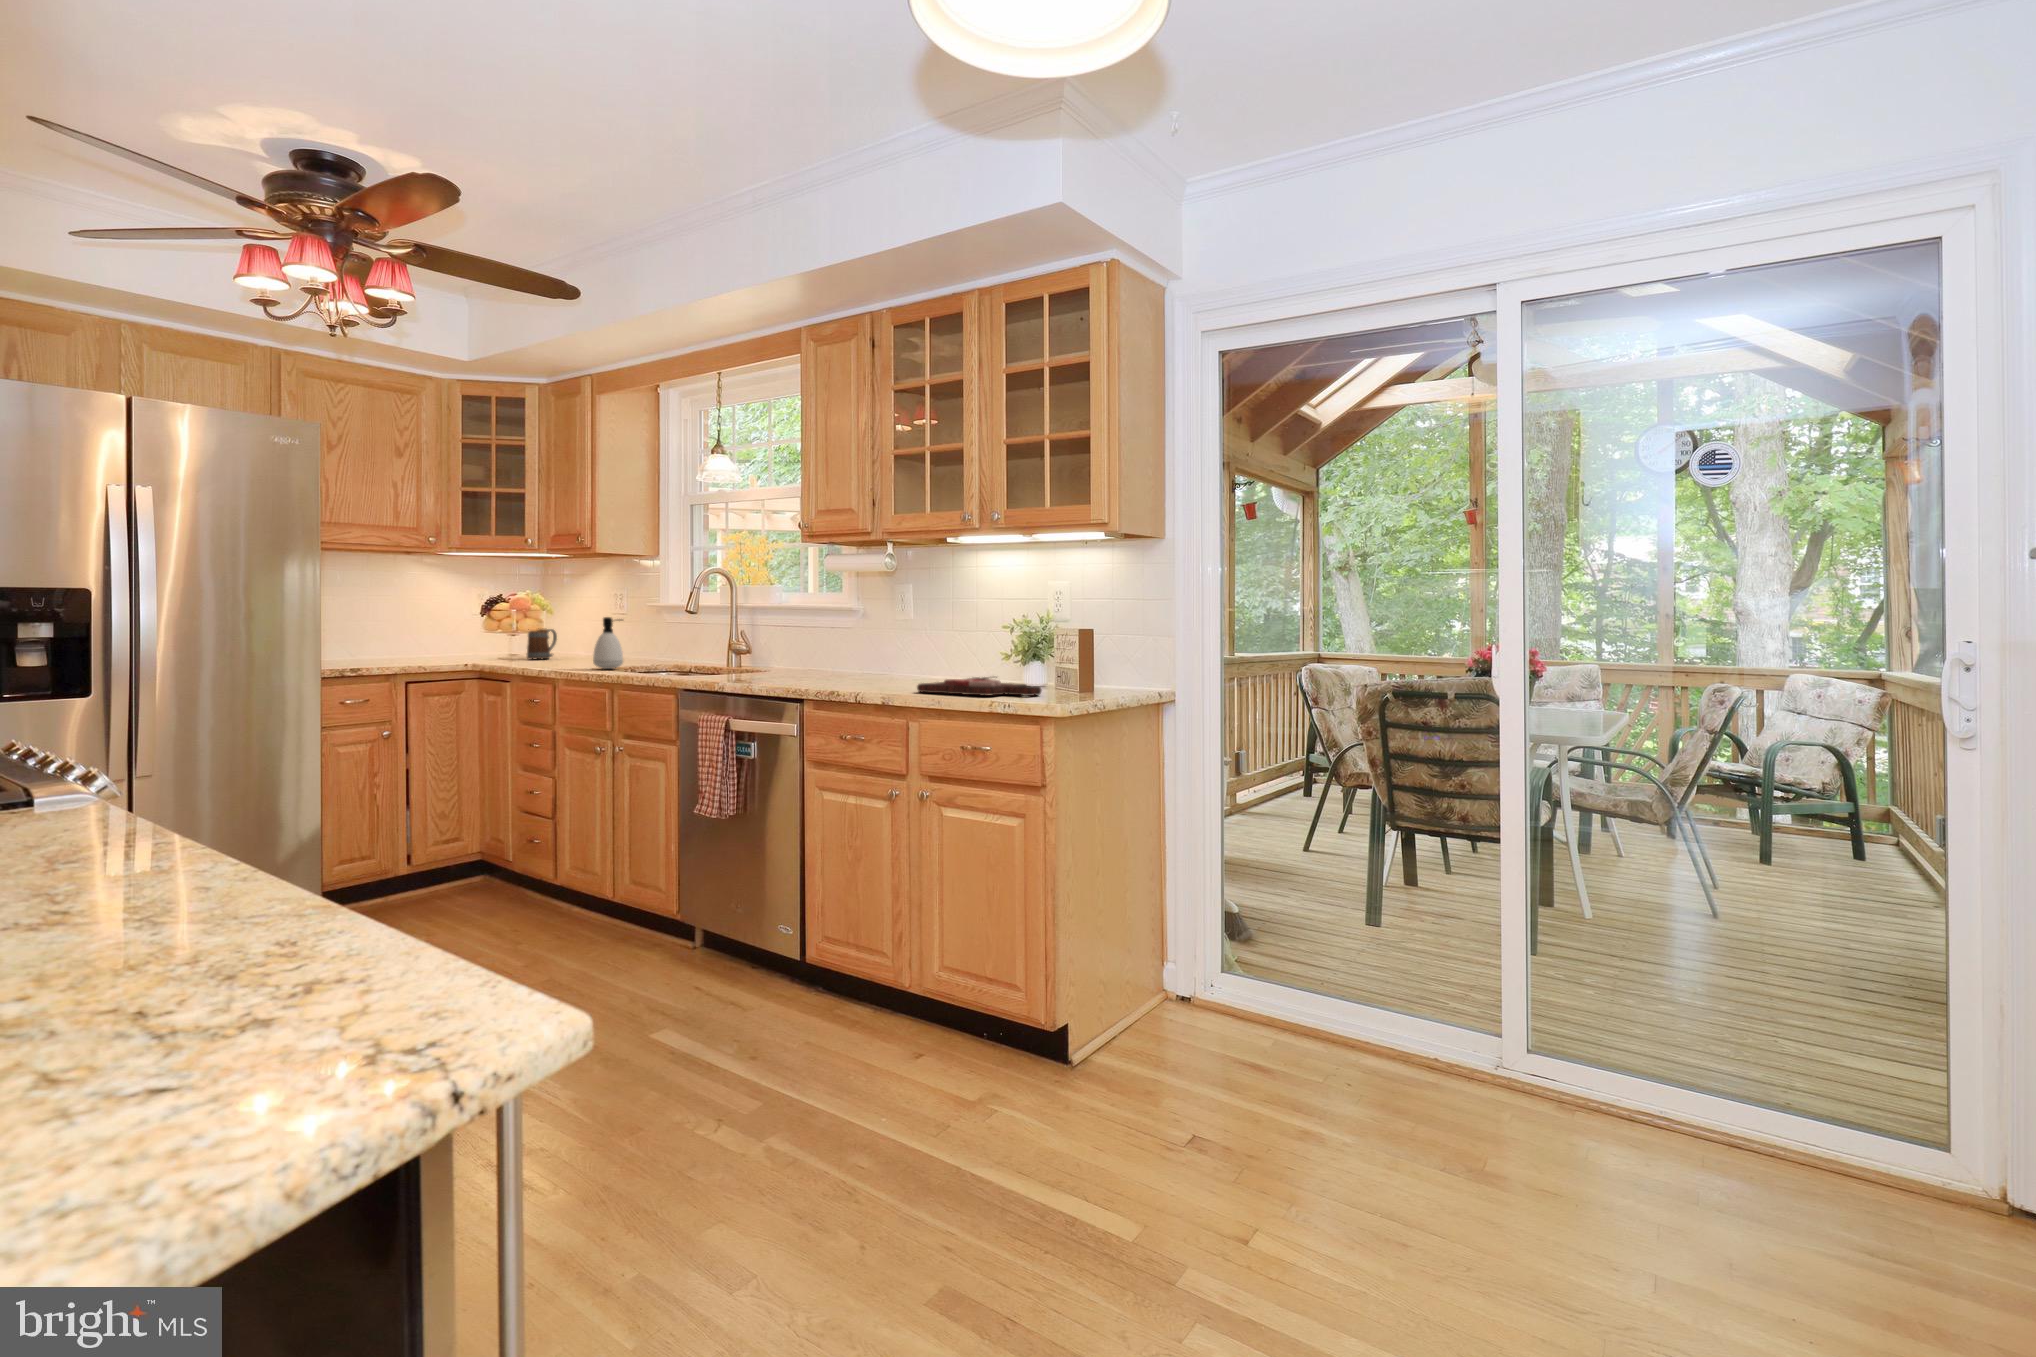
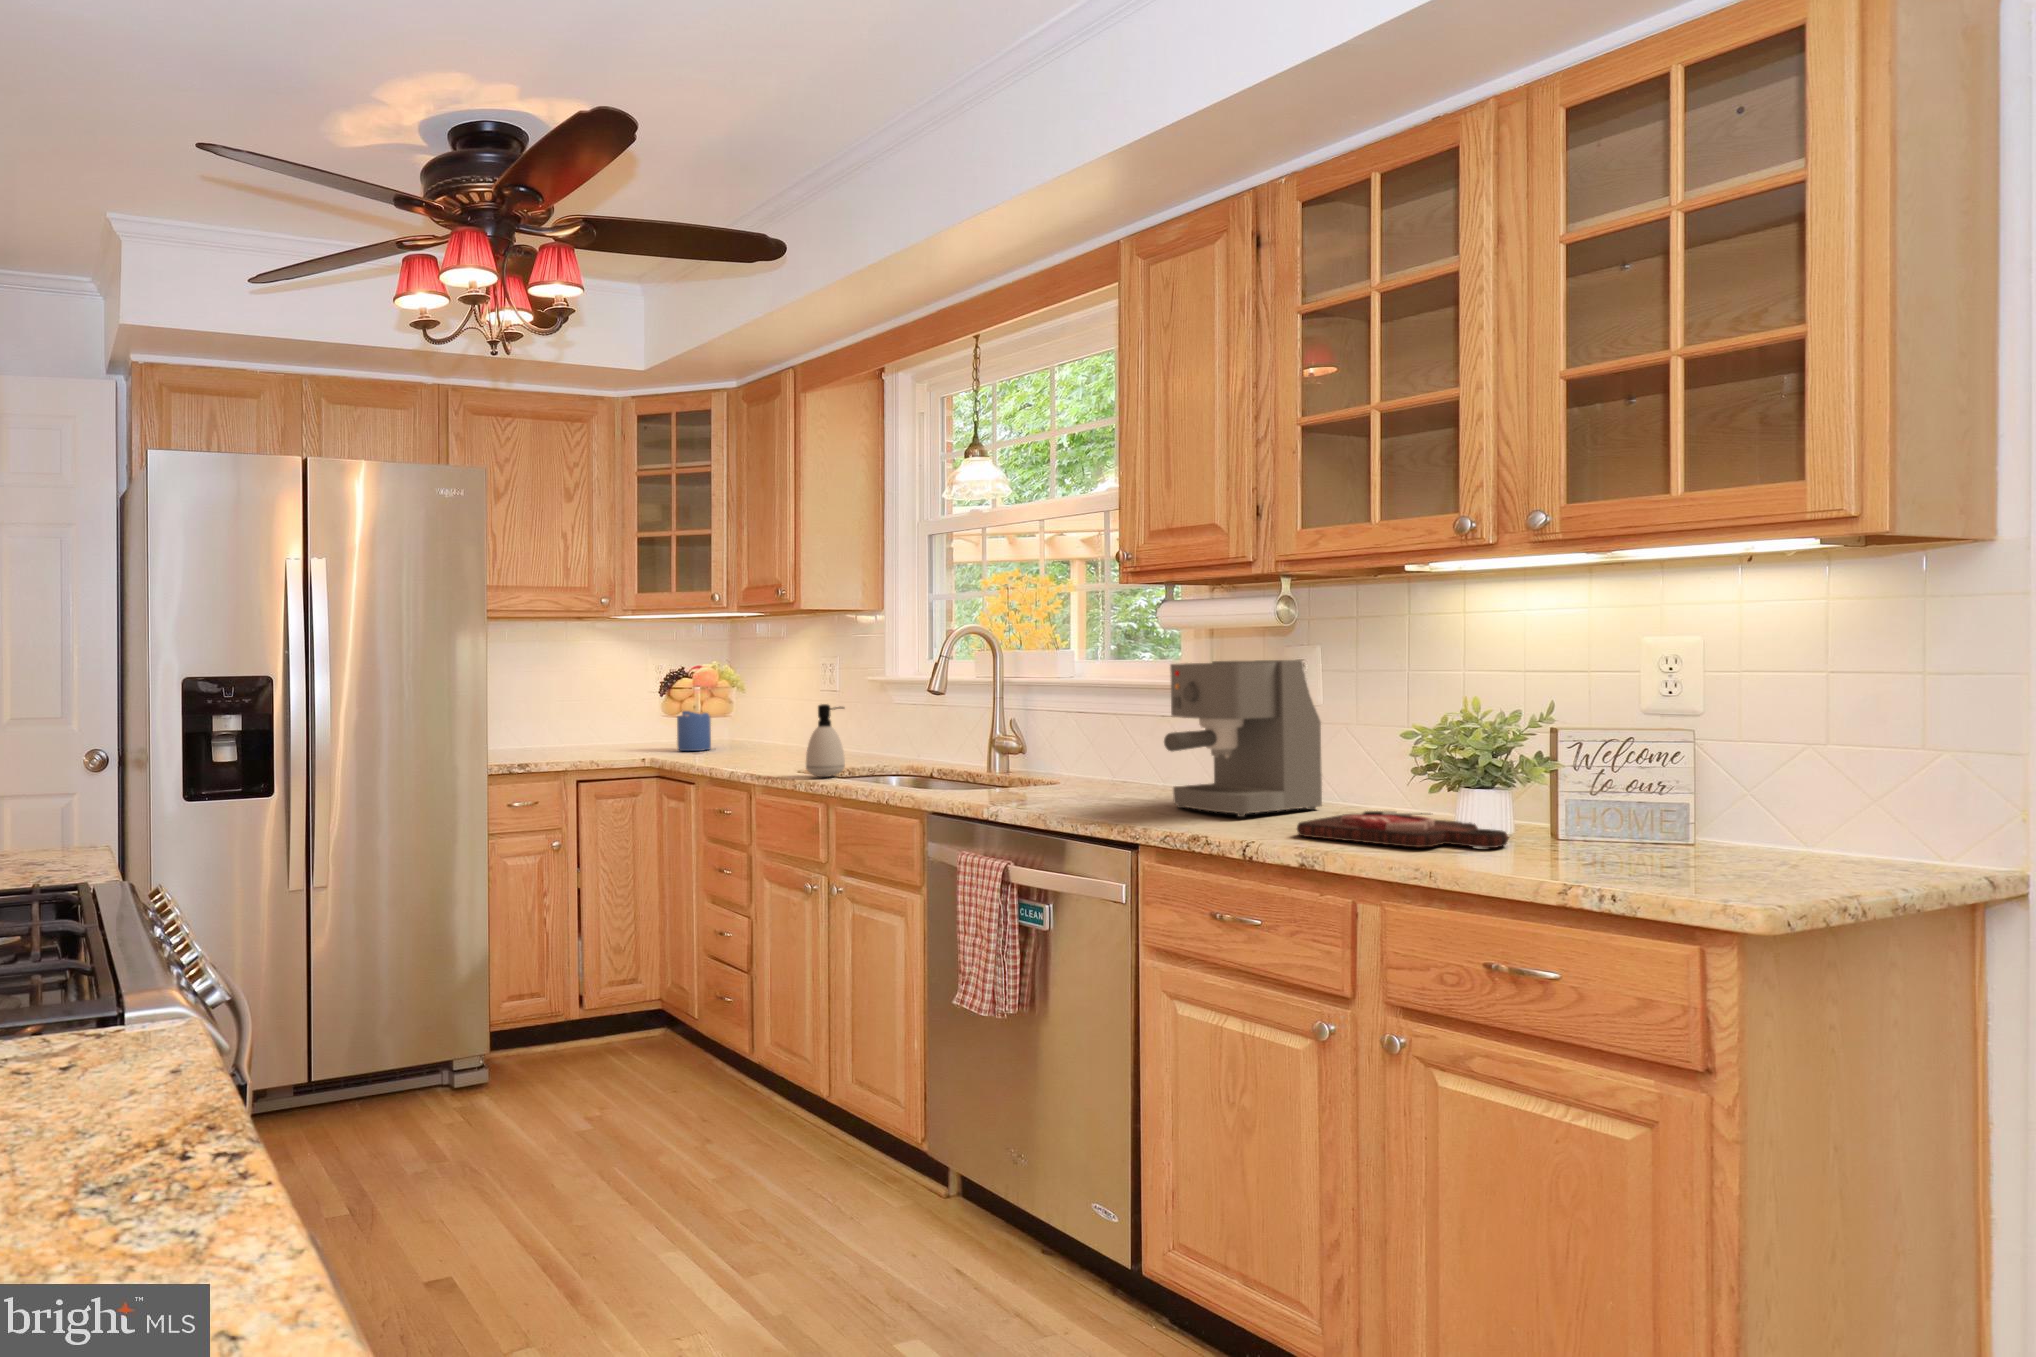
coffee maker: none [836,584,942,685] -> present [1164,660,1322,817]
jar: none [497,618,525,657] -> present [677,711,711,751]
mug: present [527,628,557,659] -> none [715,713,752,755]

